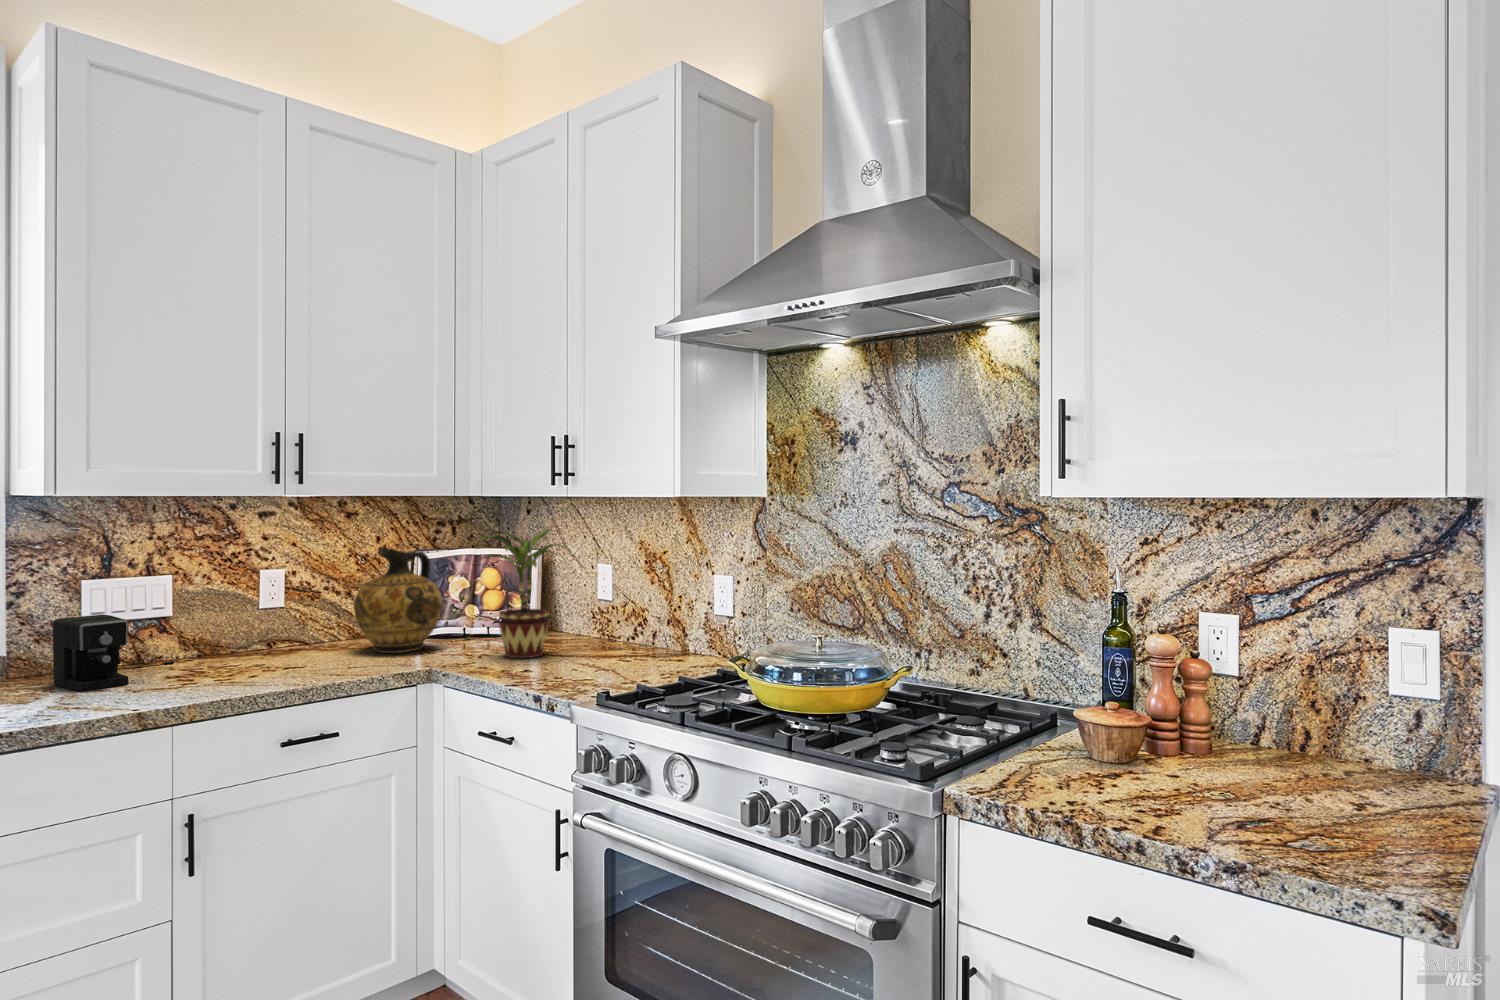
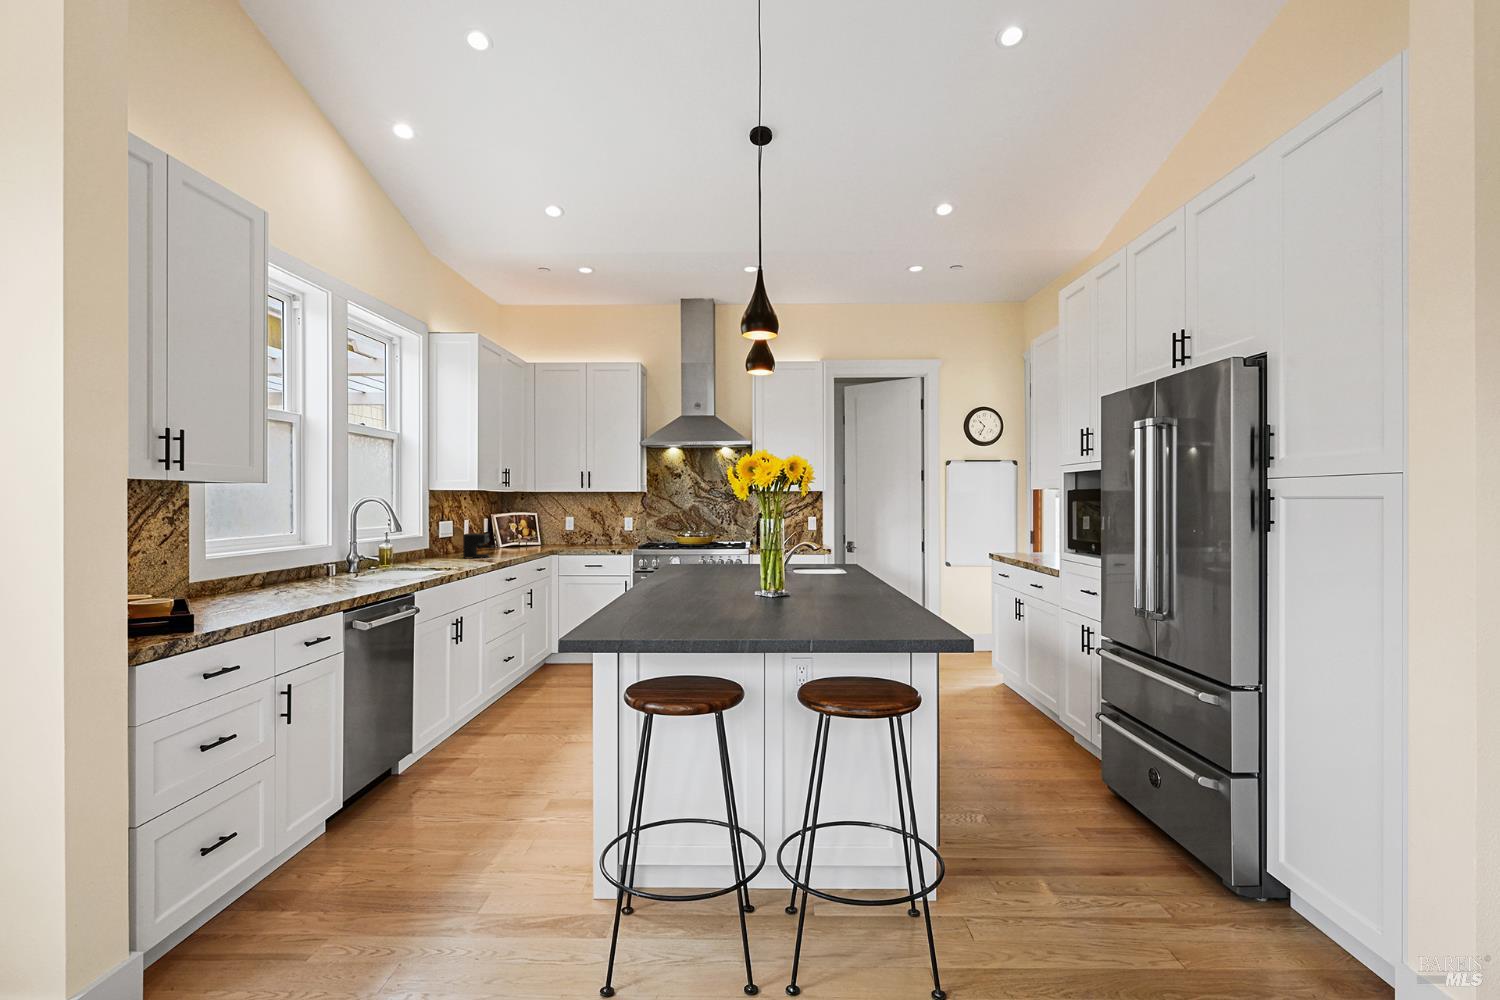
potted plant: present [481,529,567,658] -> none [554,503,589,547]
ceramic jug: present [354,548,443,653] -> none [502,510,535,550]

